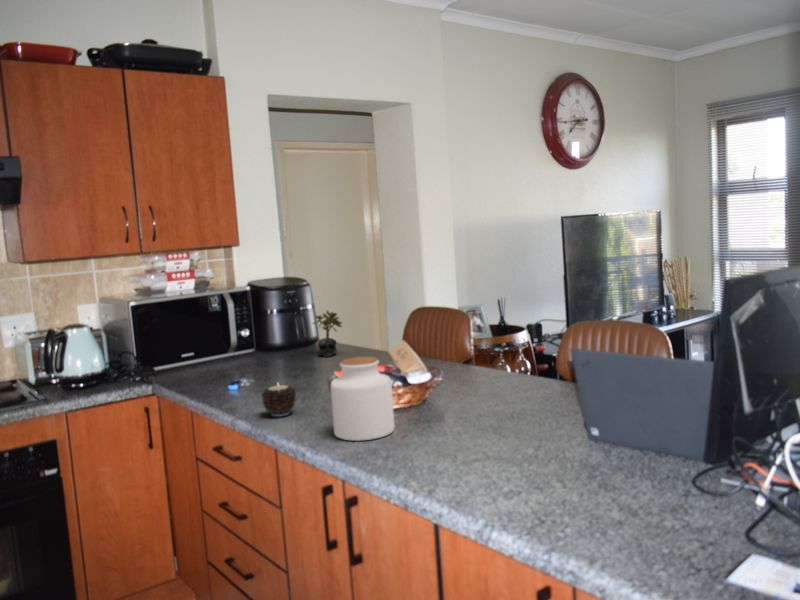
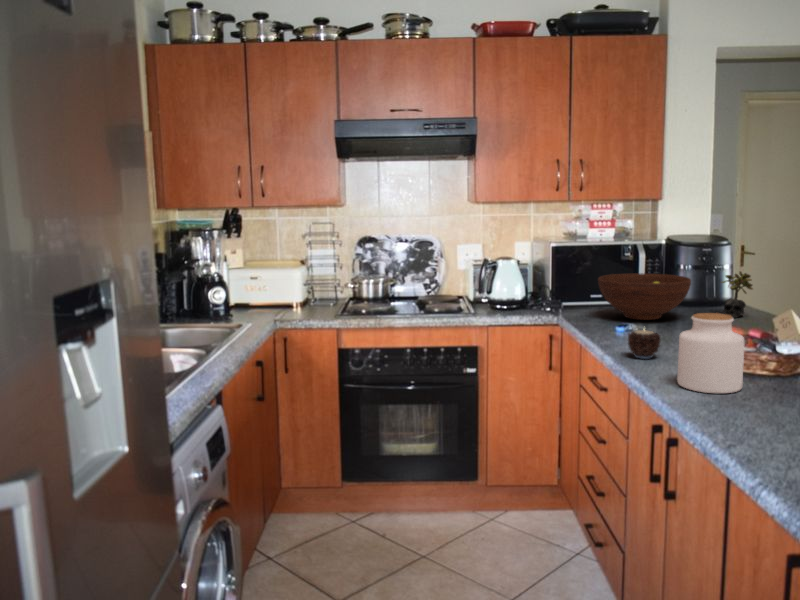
fruit bowl: none [195,322,290,374] -> present [598,273,691,320]

